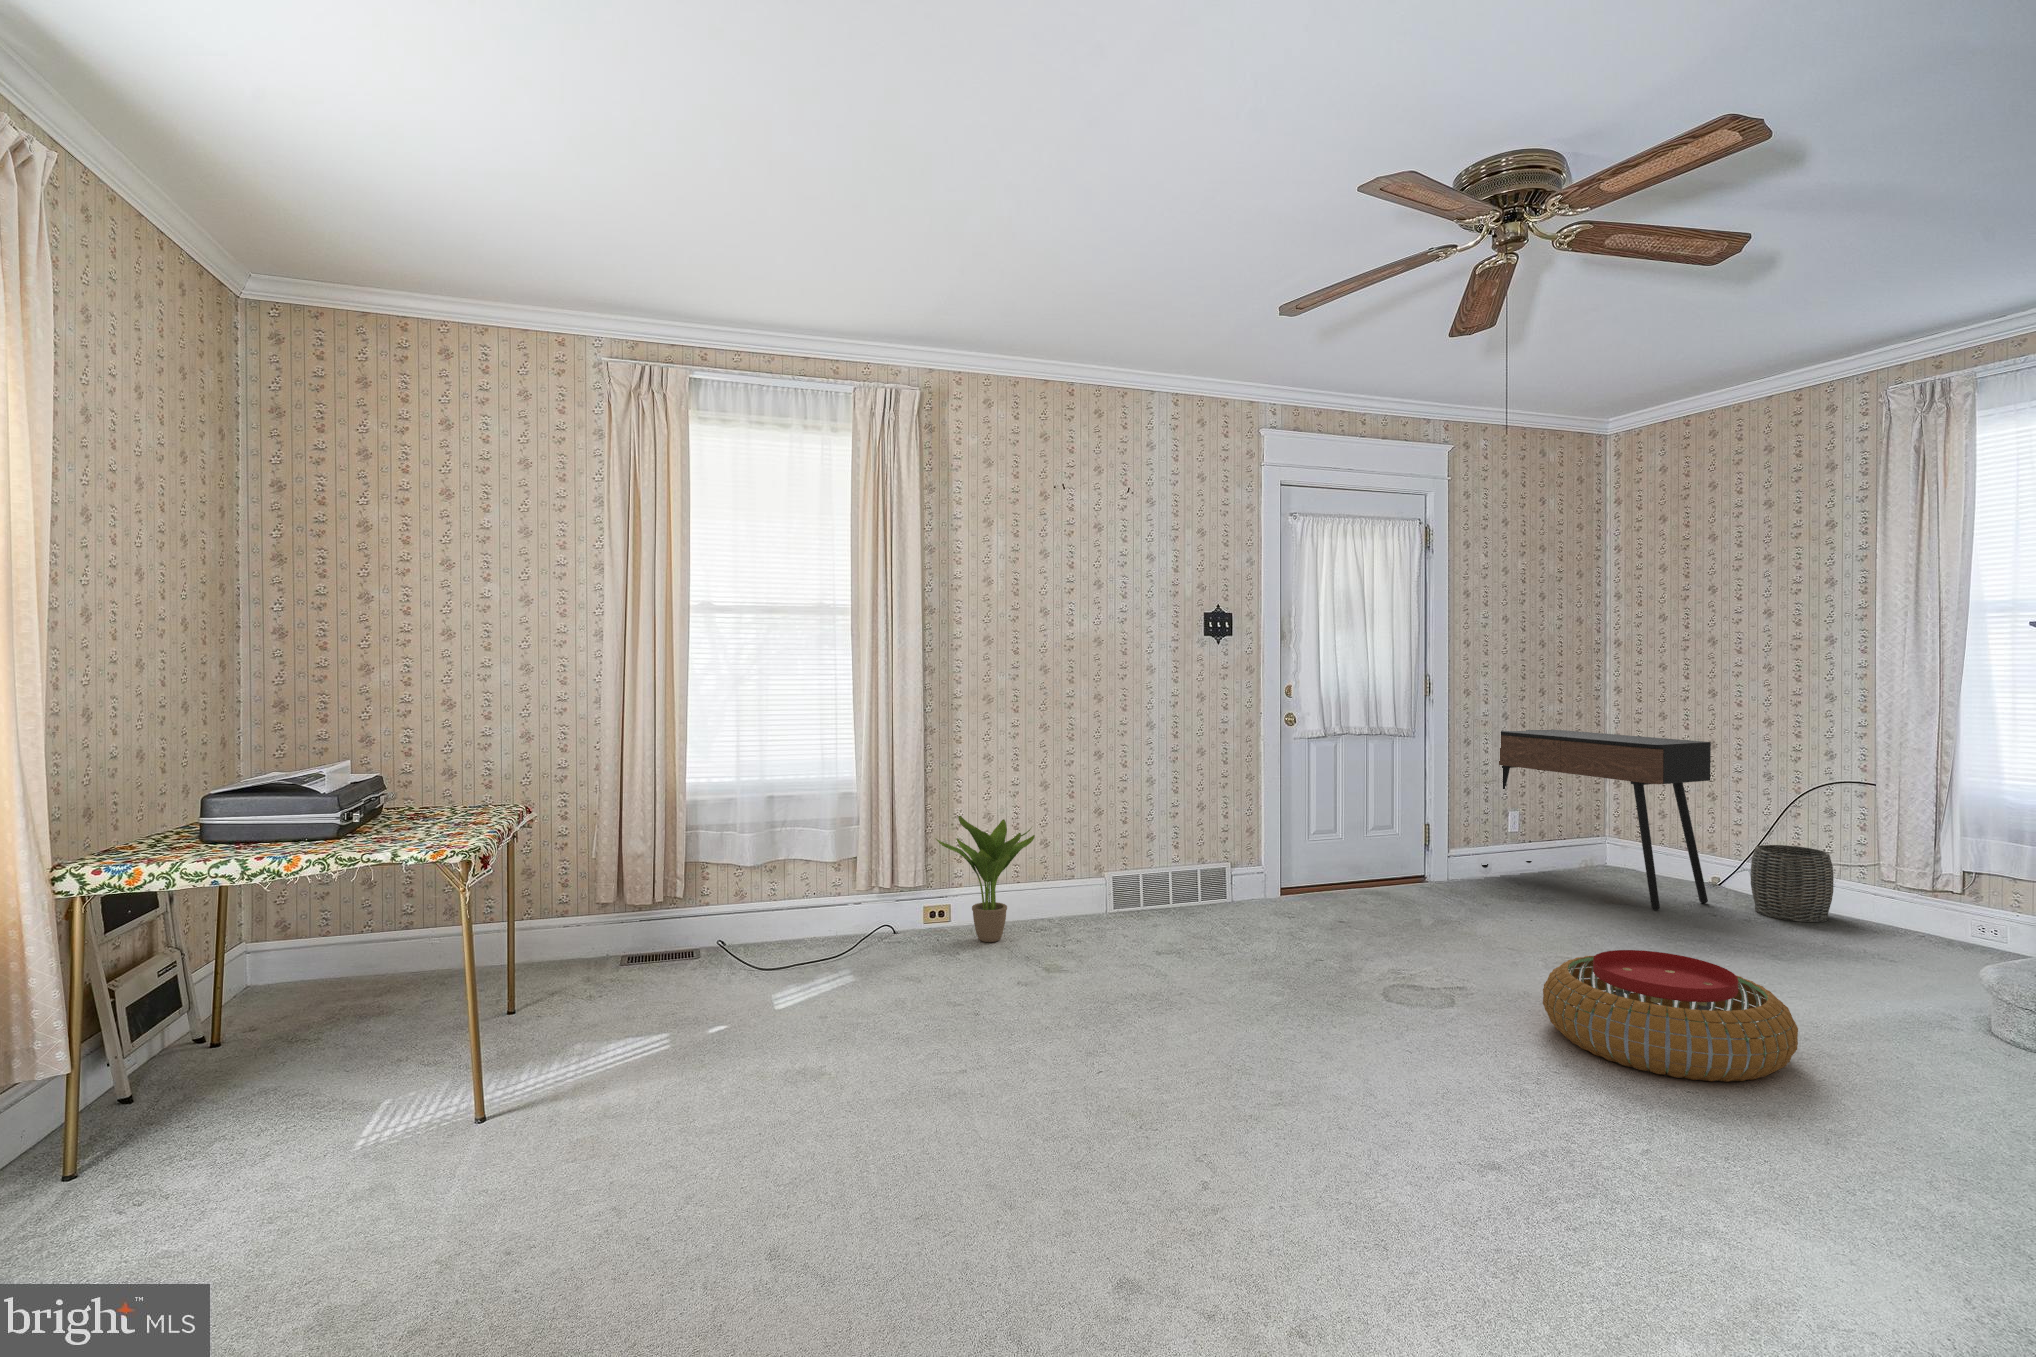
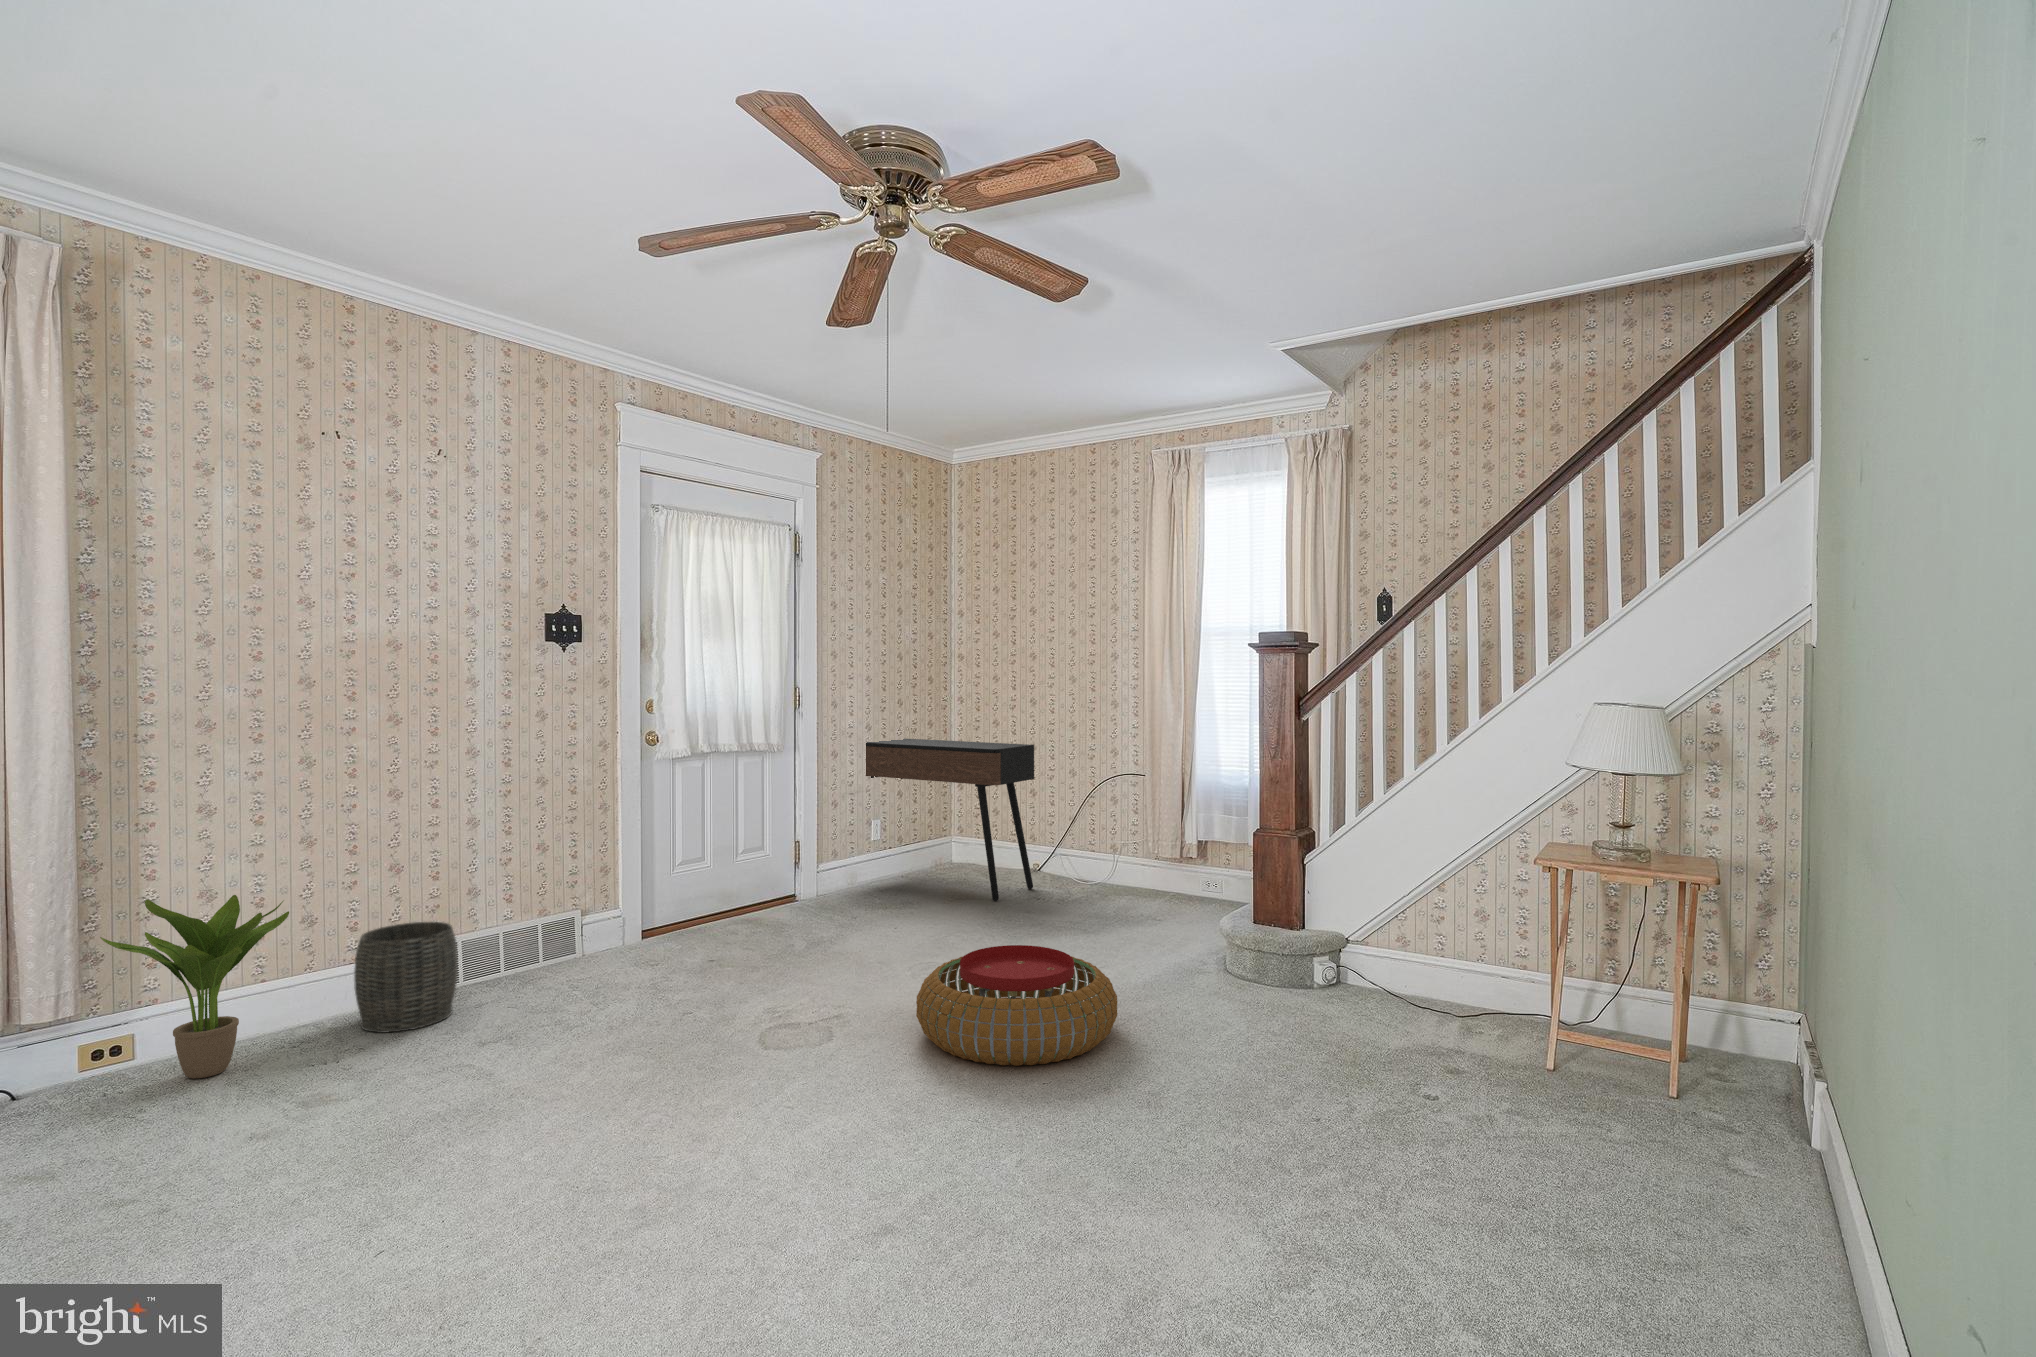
woven basket: present [1751,845,1834,922] -> present [354,922,458,1033]

